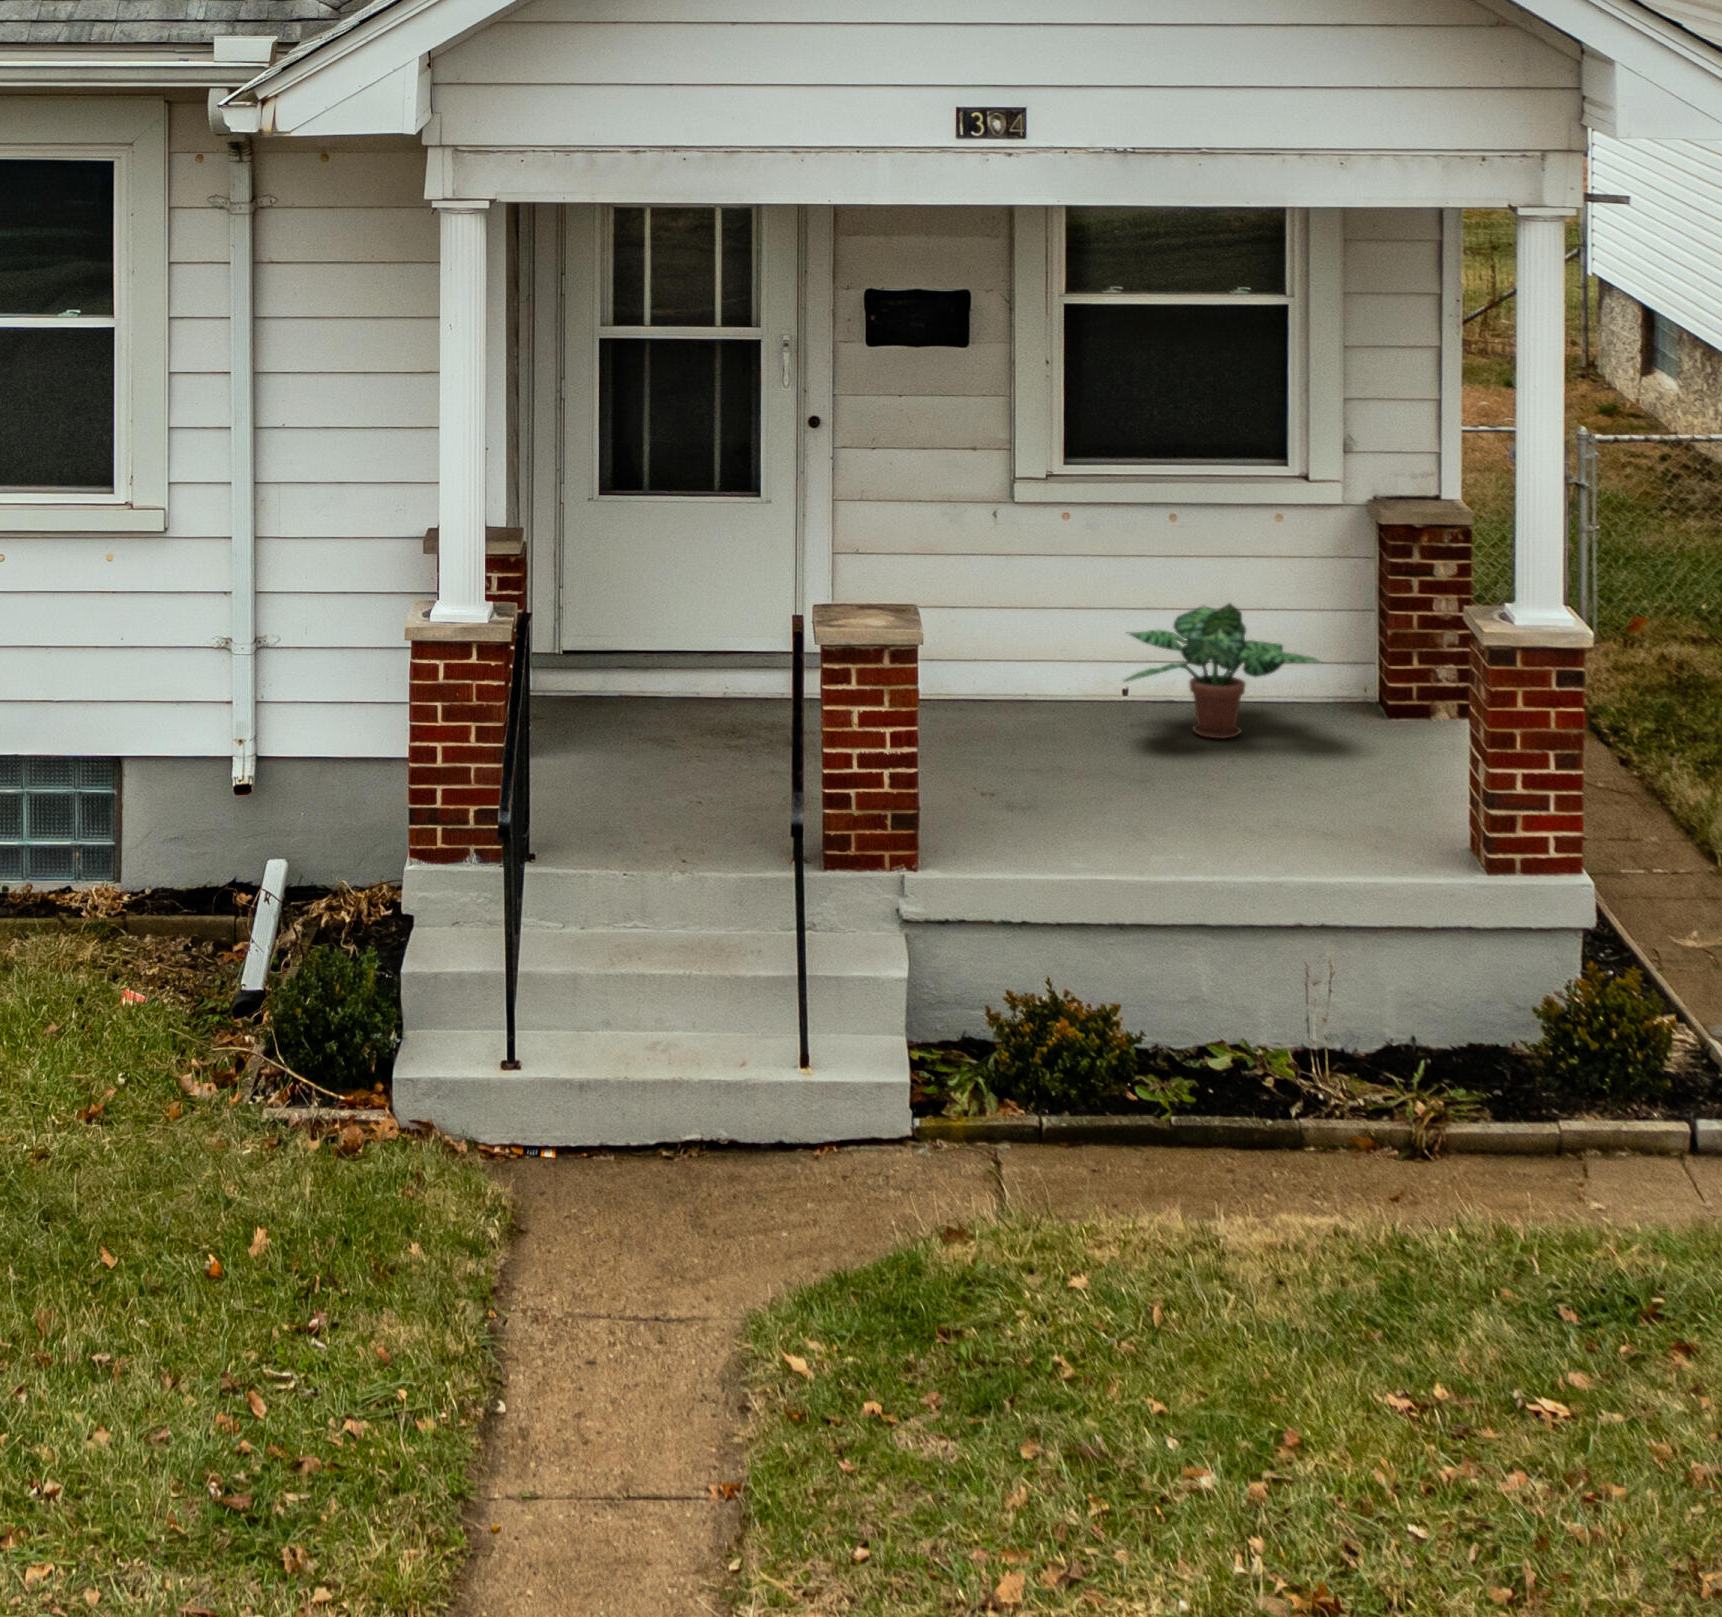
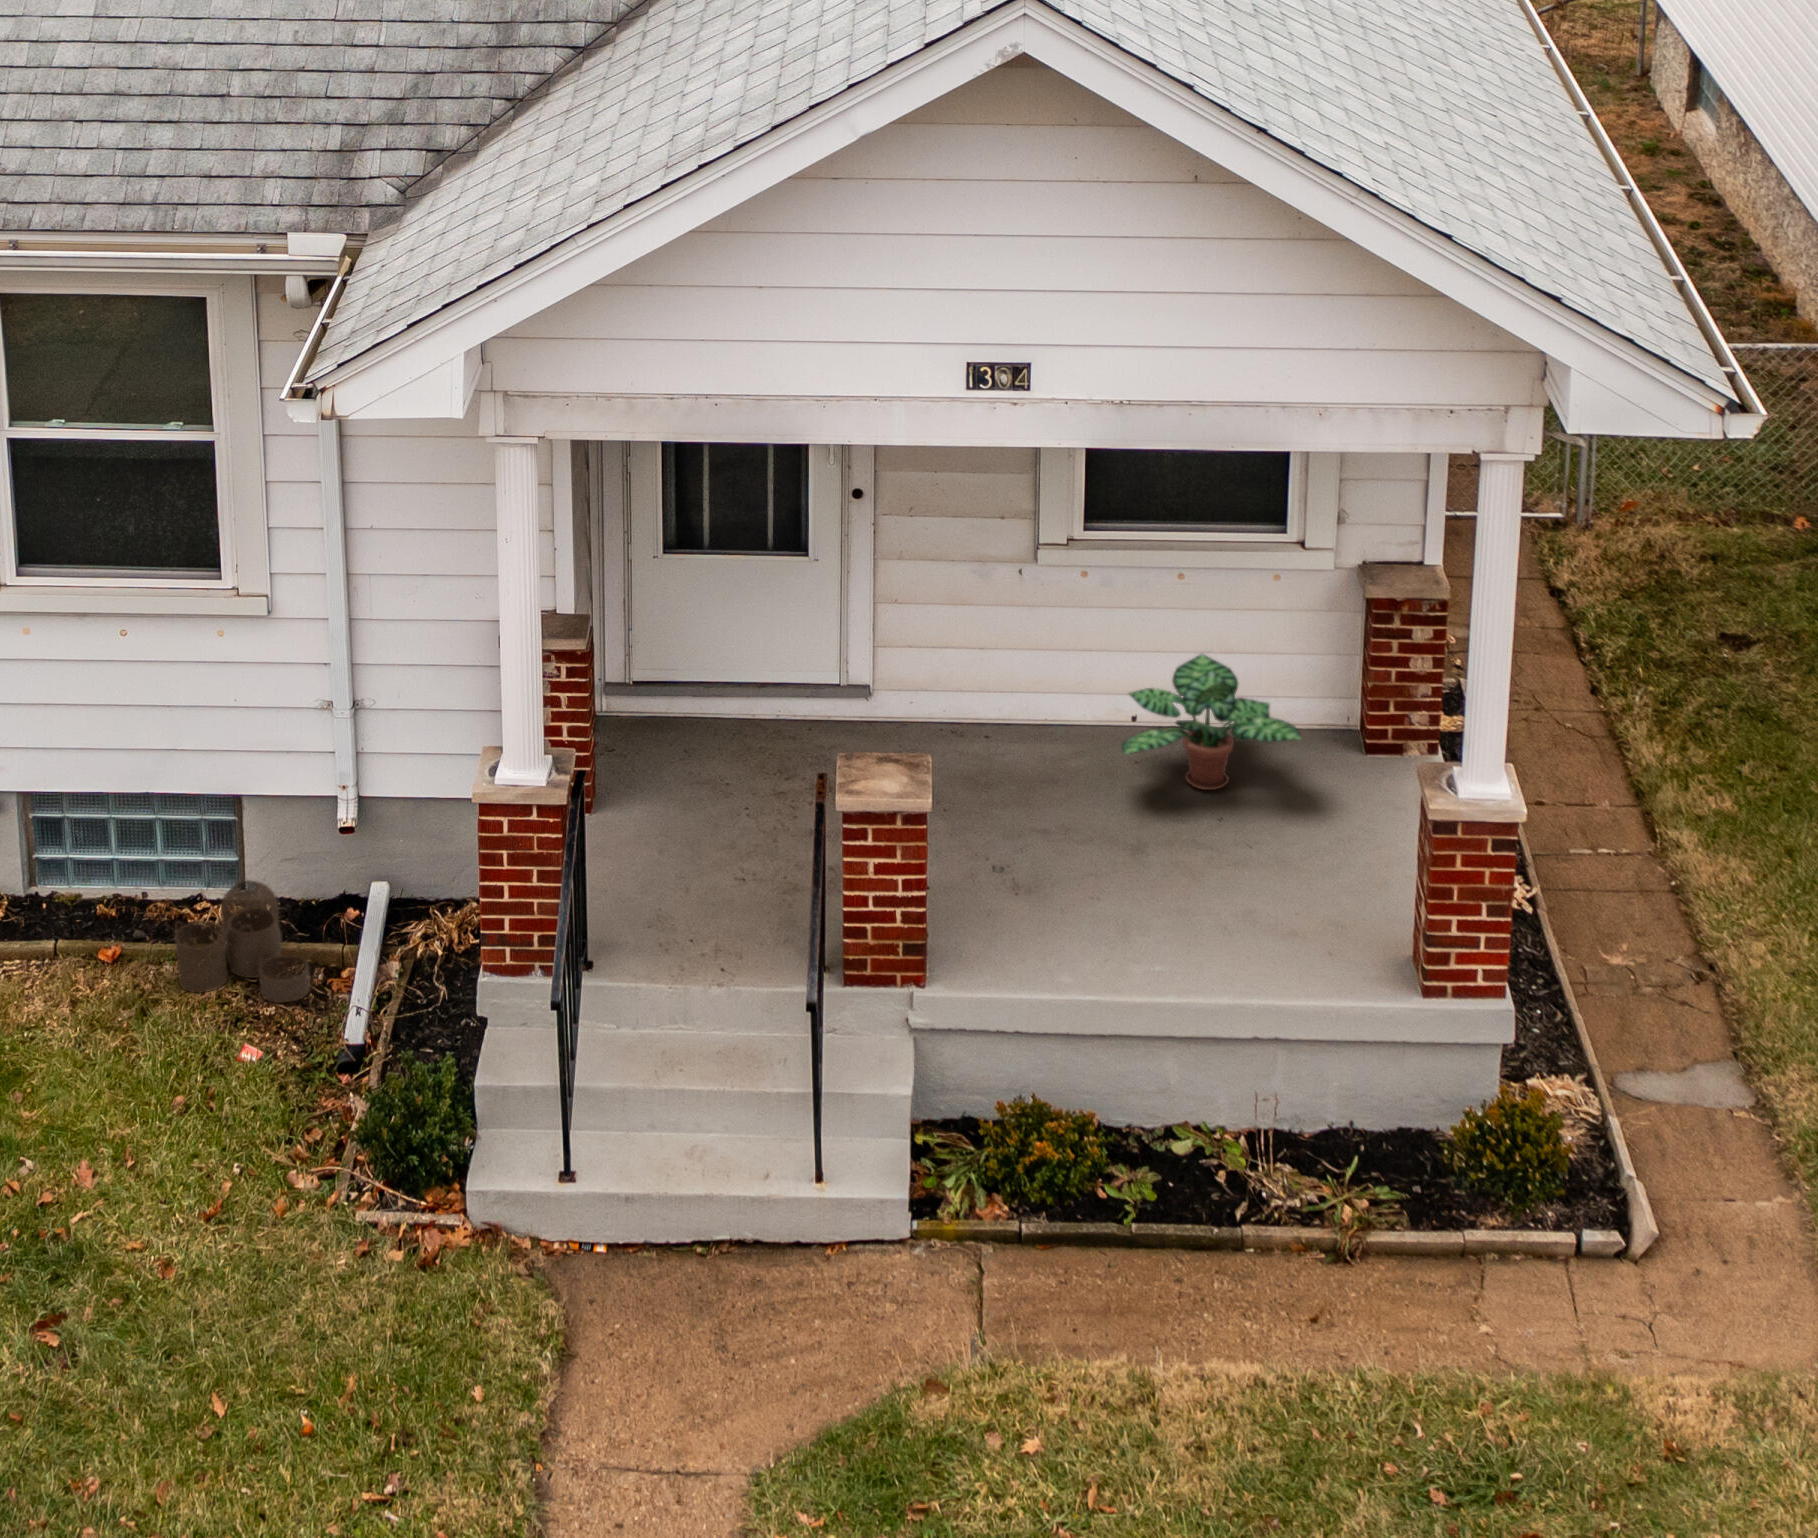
woven basket: none [43,845,198,960] -> present [175,878,310,1003]

